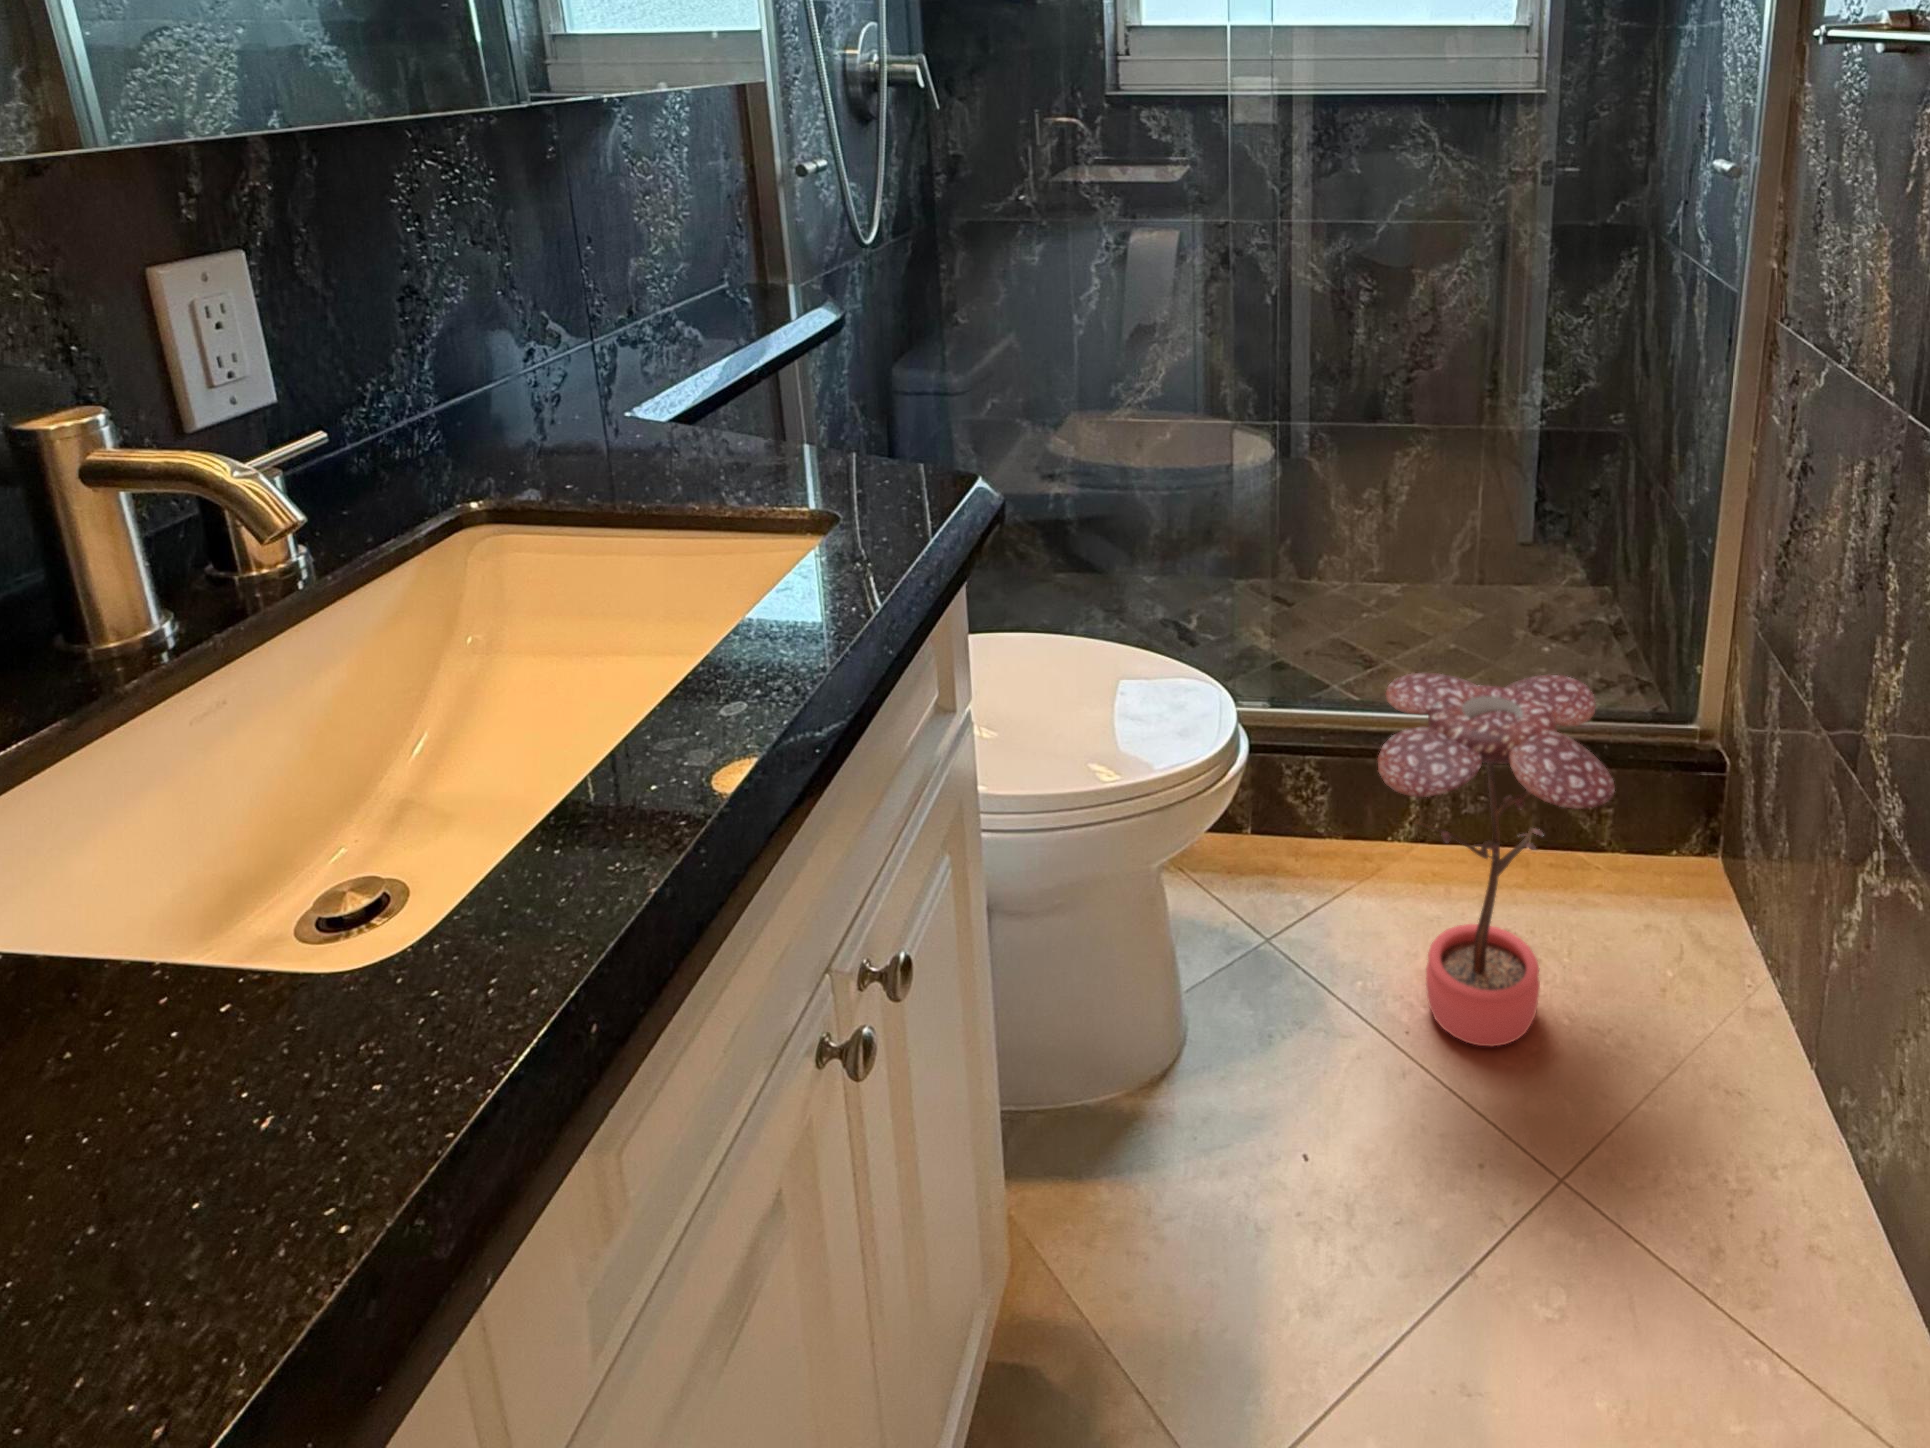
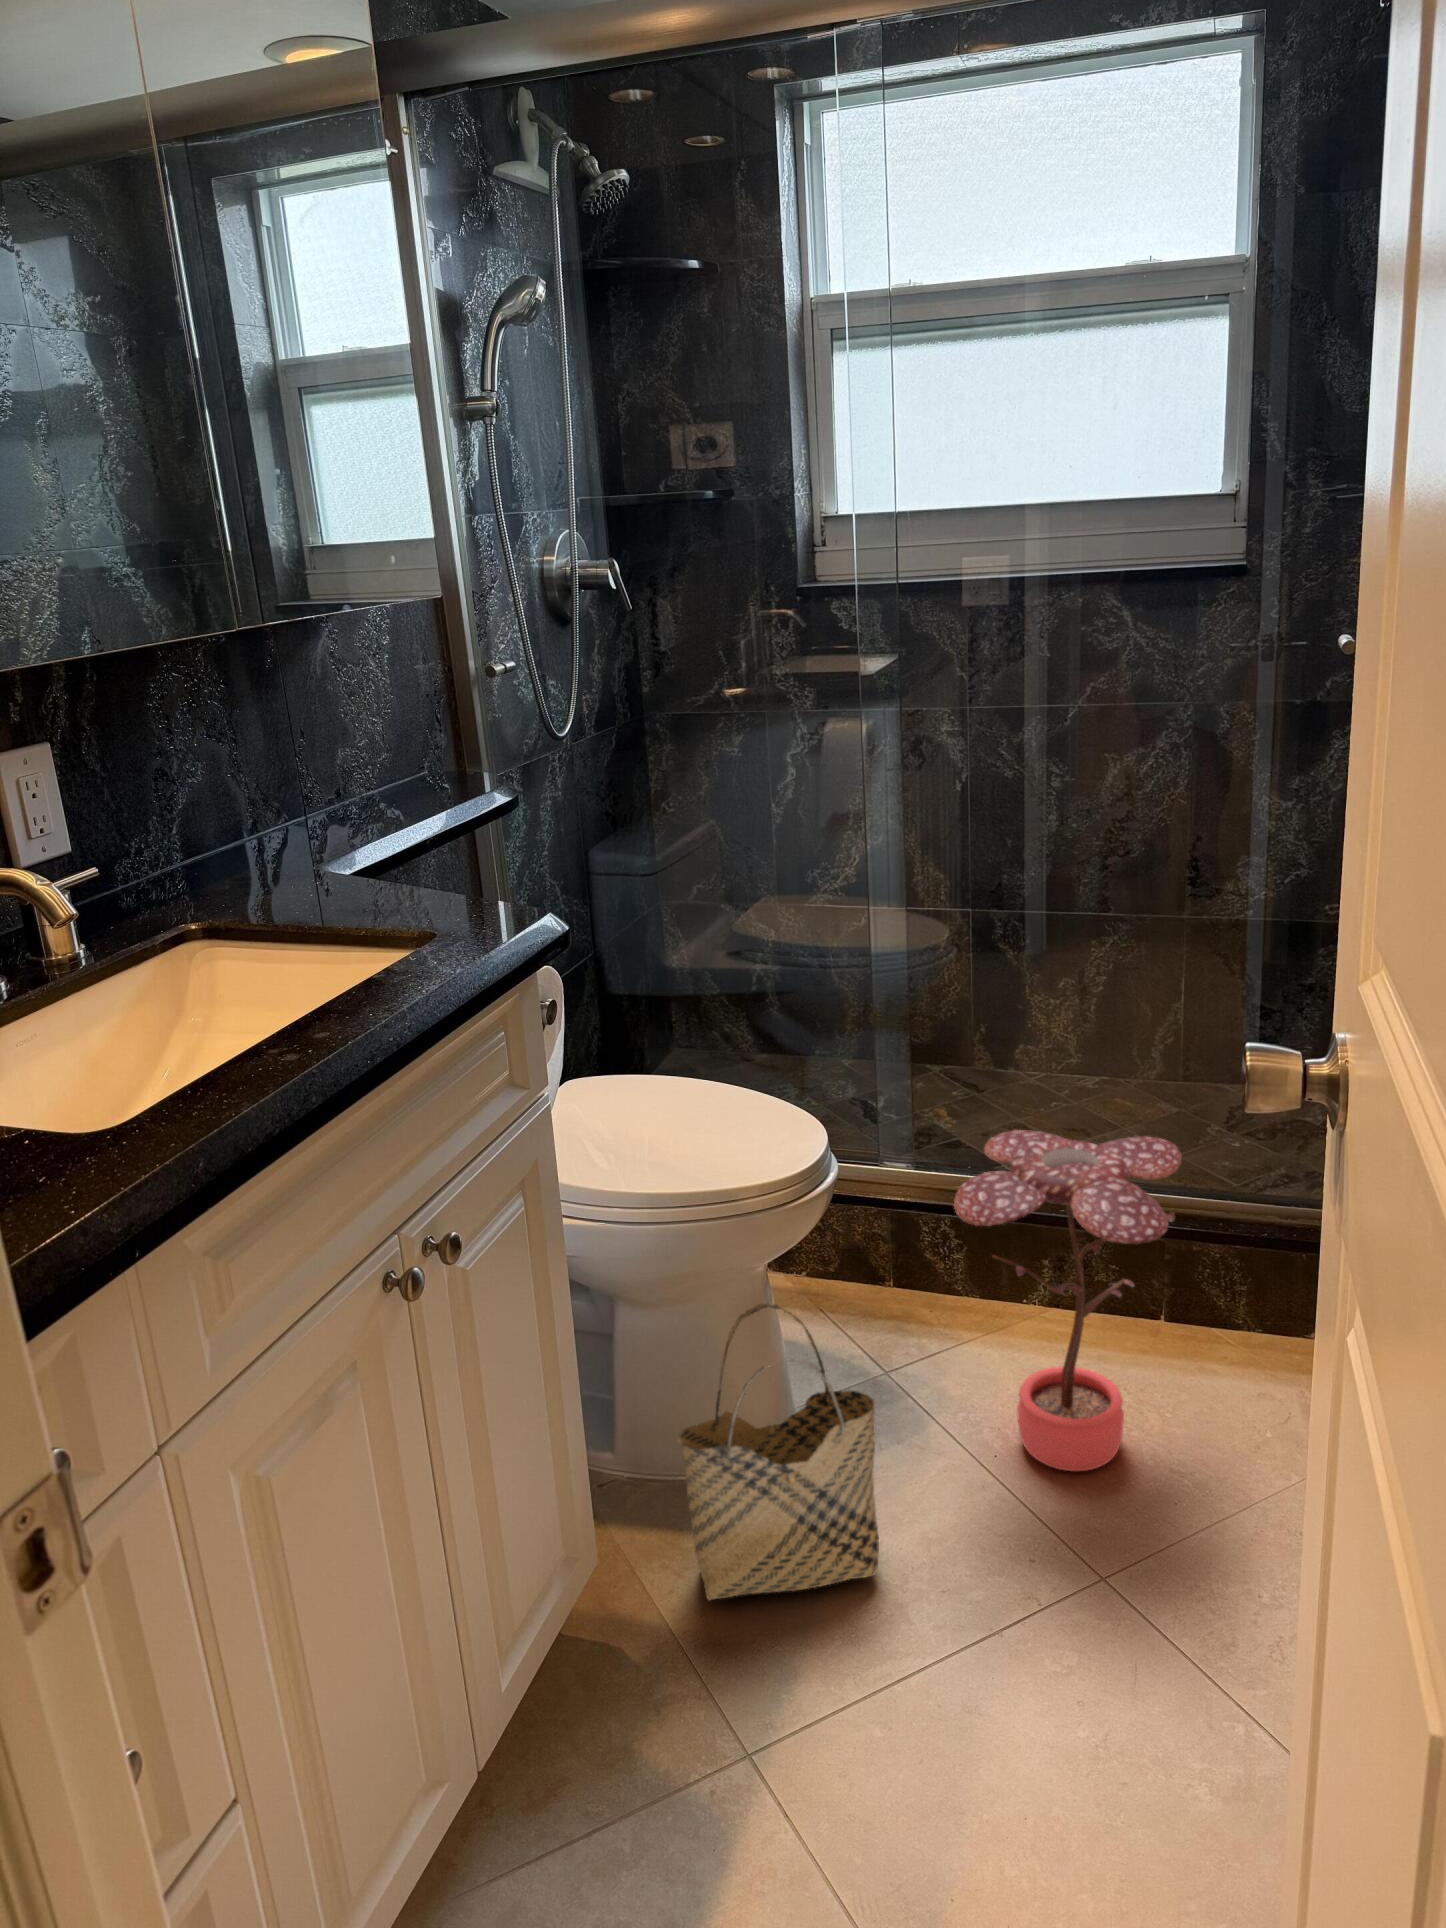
woven basket: none [1096,911,1323,1285] -> present [678,1304,879,1600]

